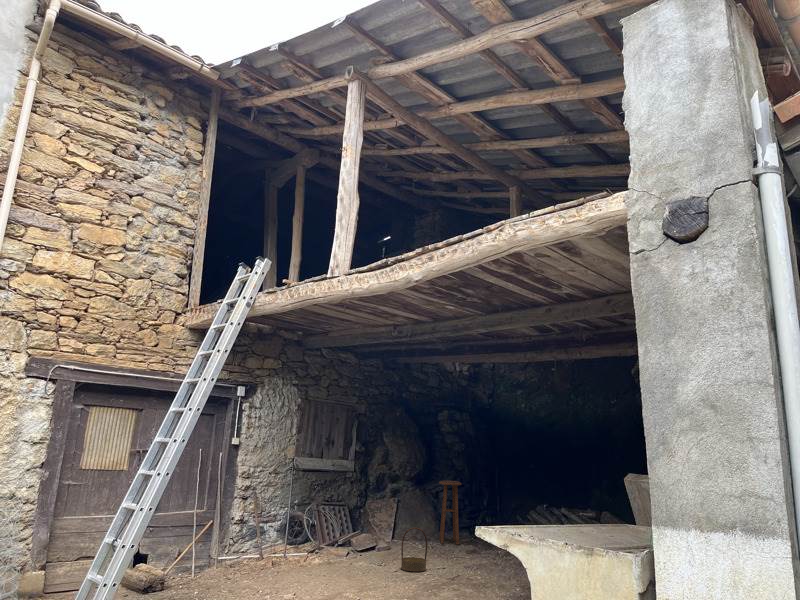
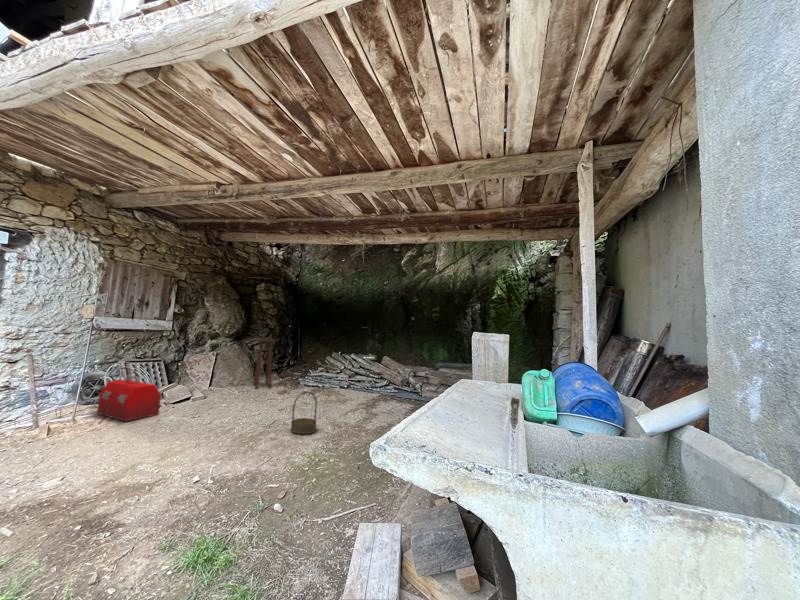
toolbox: none [297,517,350,563] -> present [97,375,161,421]
basket: present [401,528,427,572] -> present [291,392,317,434]

